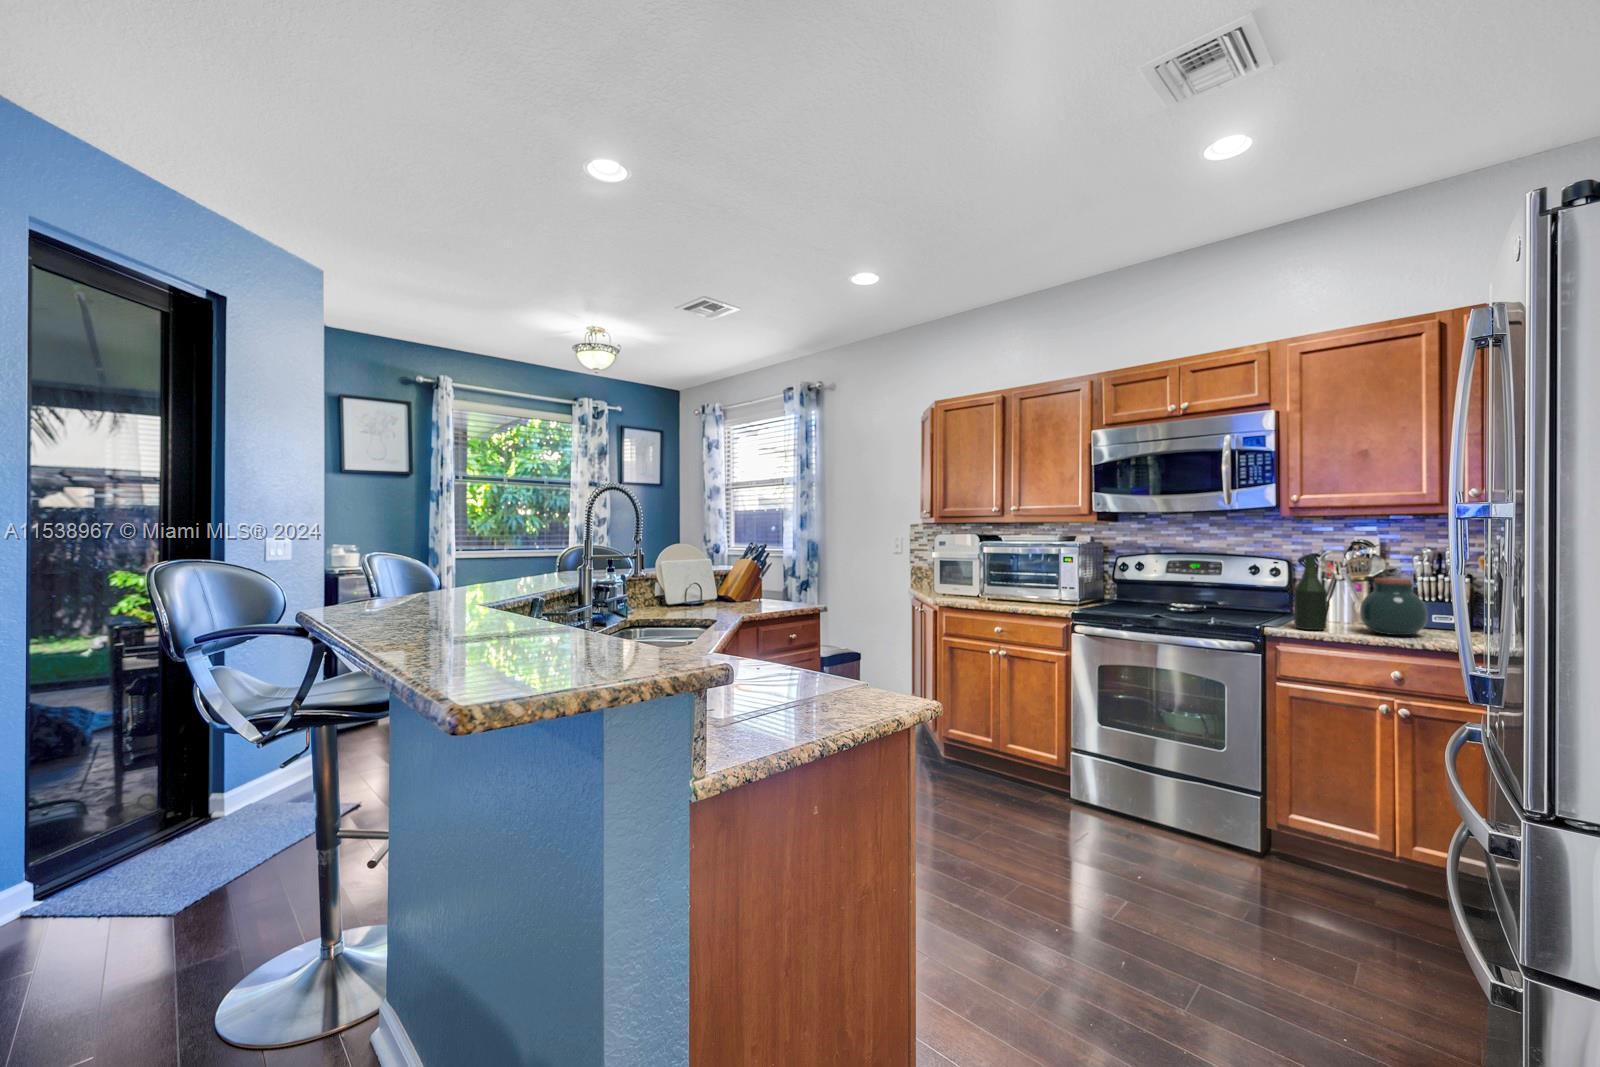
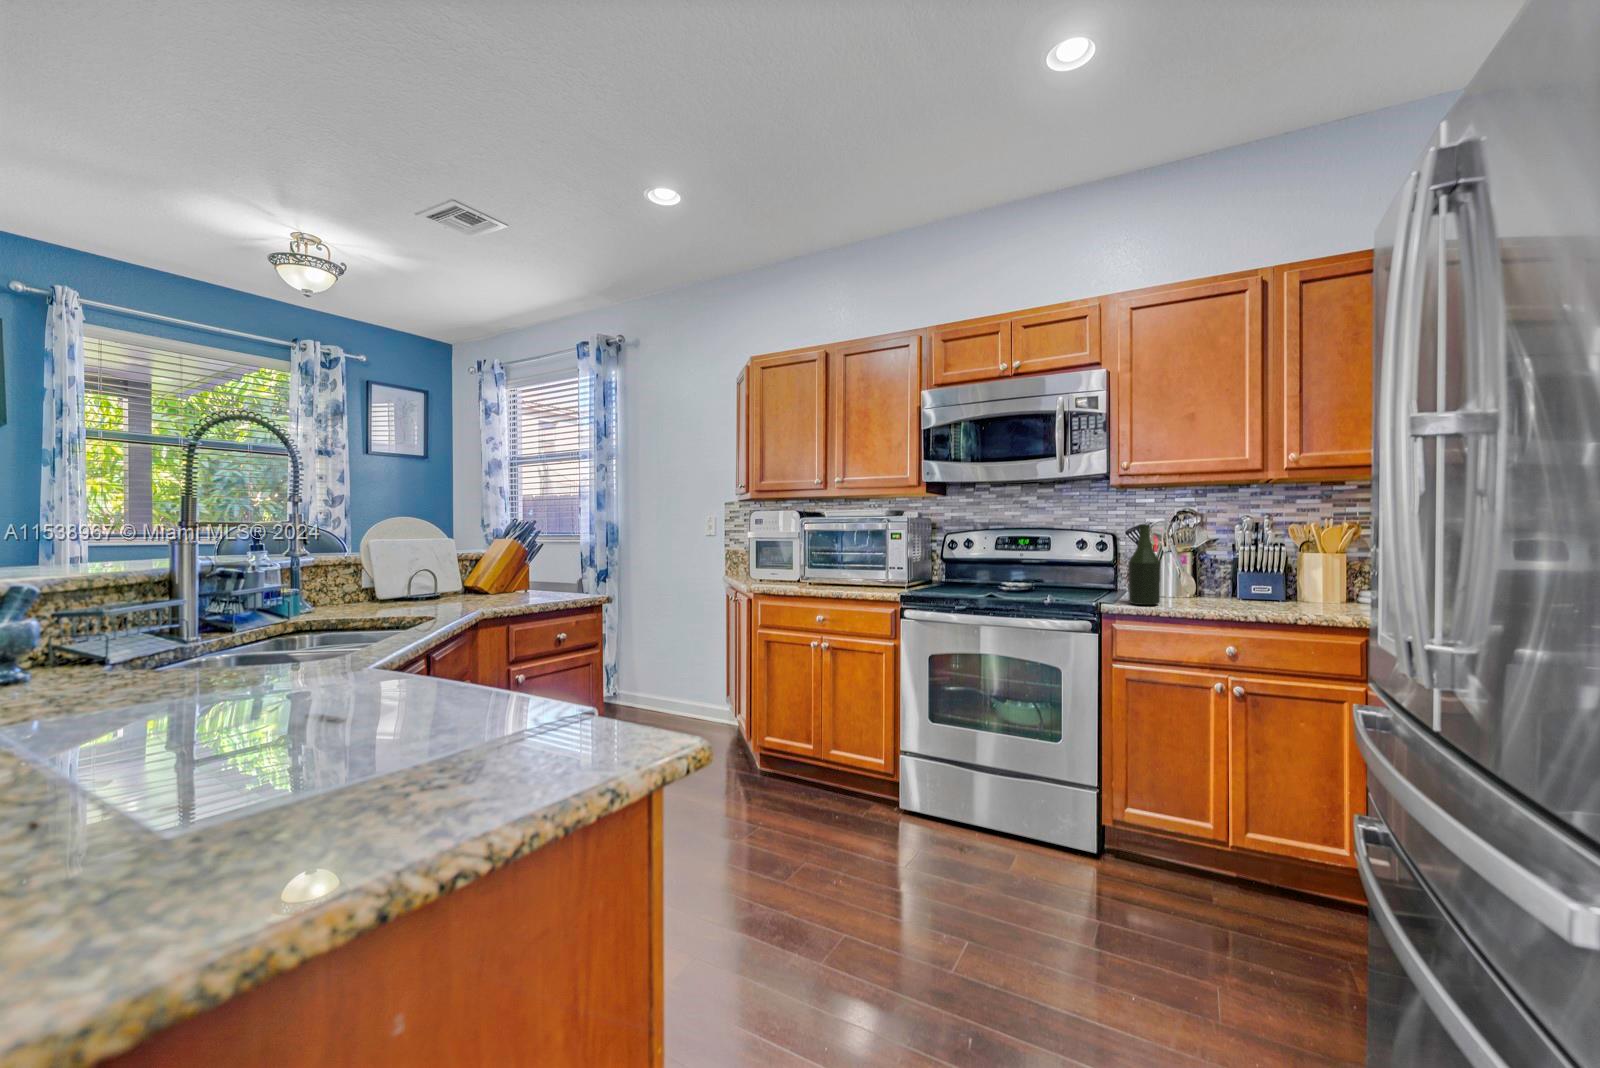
jar: present [1360,578,1428,635] -> none [1192,547,1255,607]

